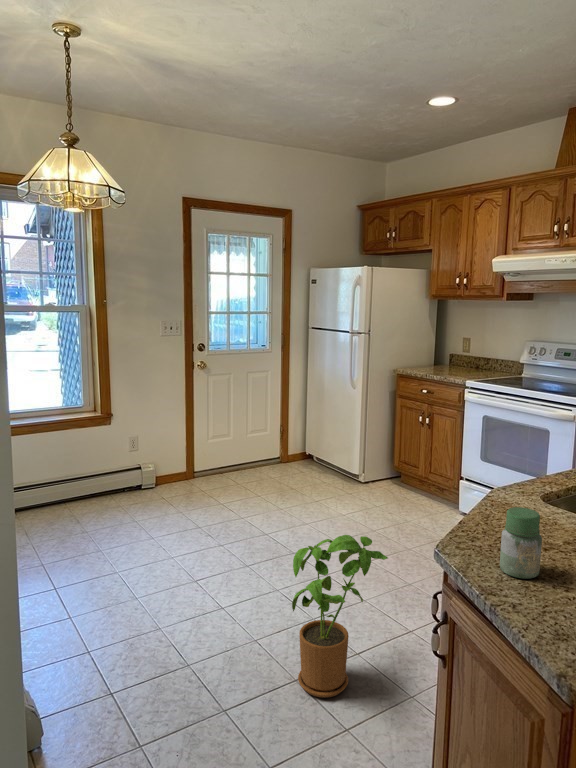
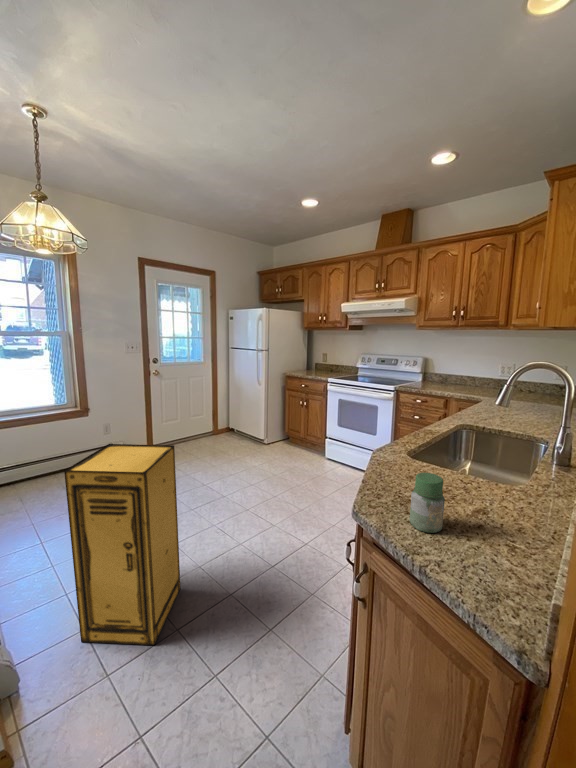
storage cabinet: none [99,460,229,720] -> present [64,444,181,645]
house plant: present [292,535,388,698] -> none [227,488,296,607]

